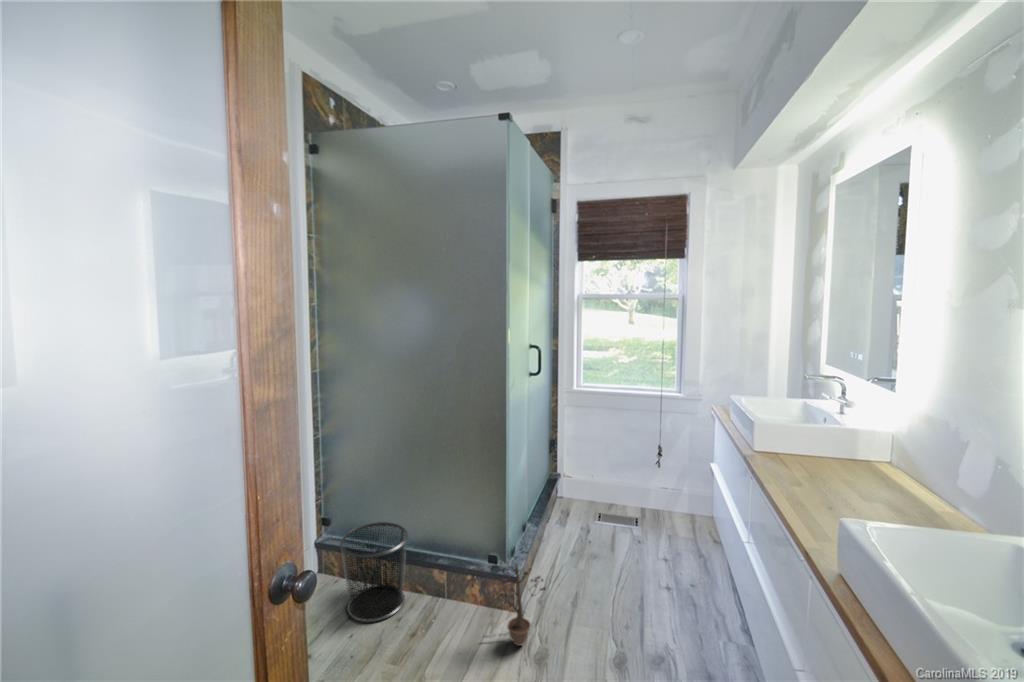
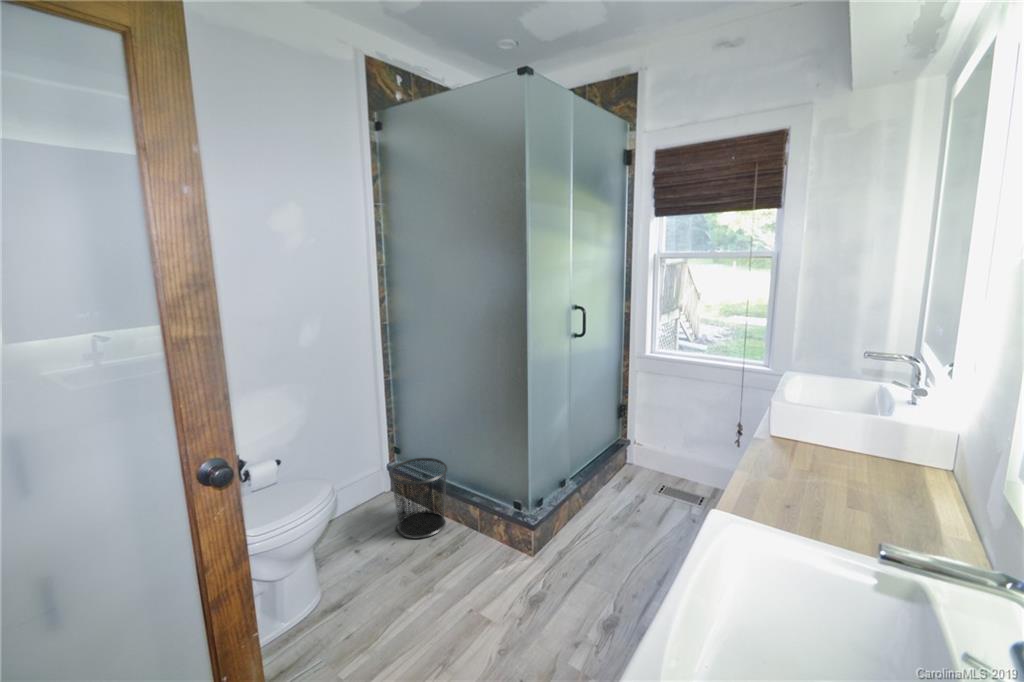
decorative plant: present [483,564,546,646] -> none [491,509,546,585]

